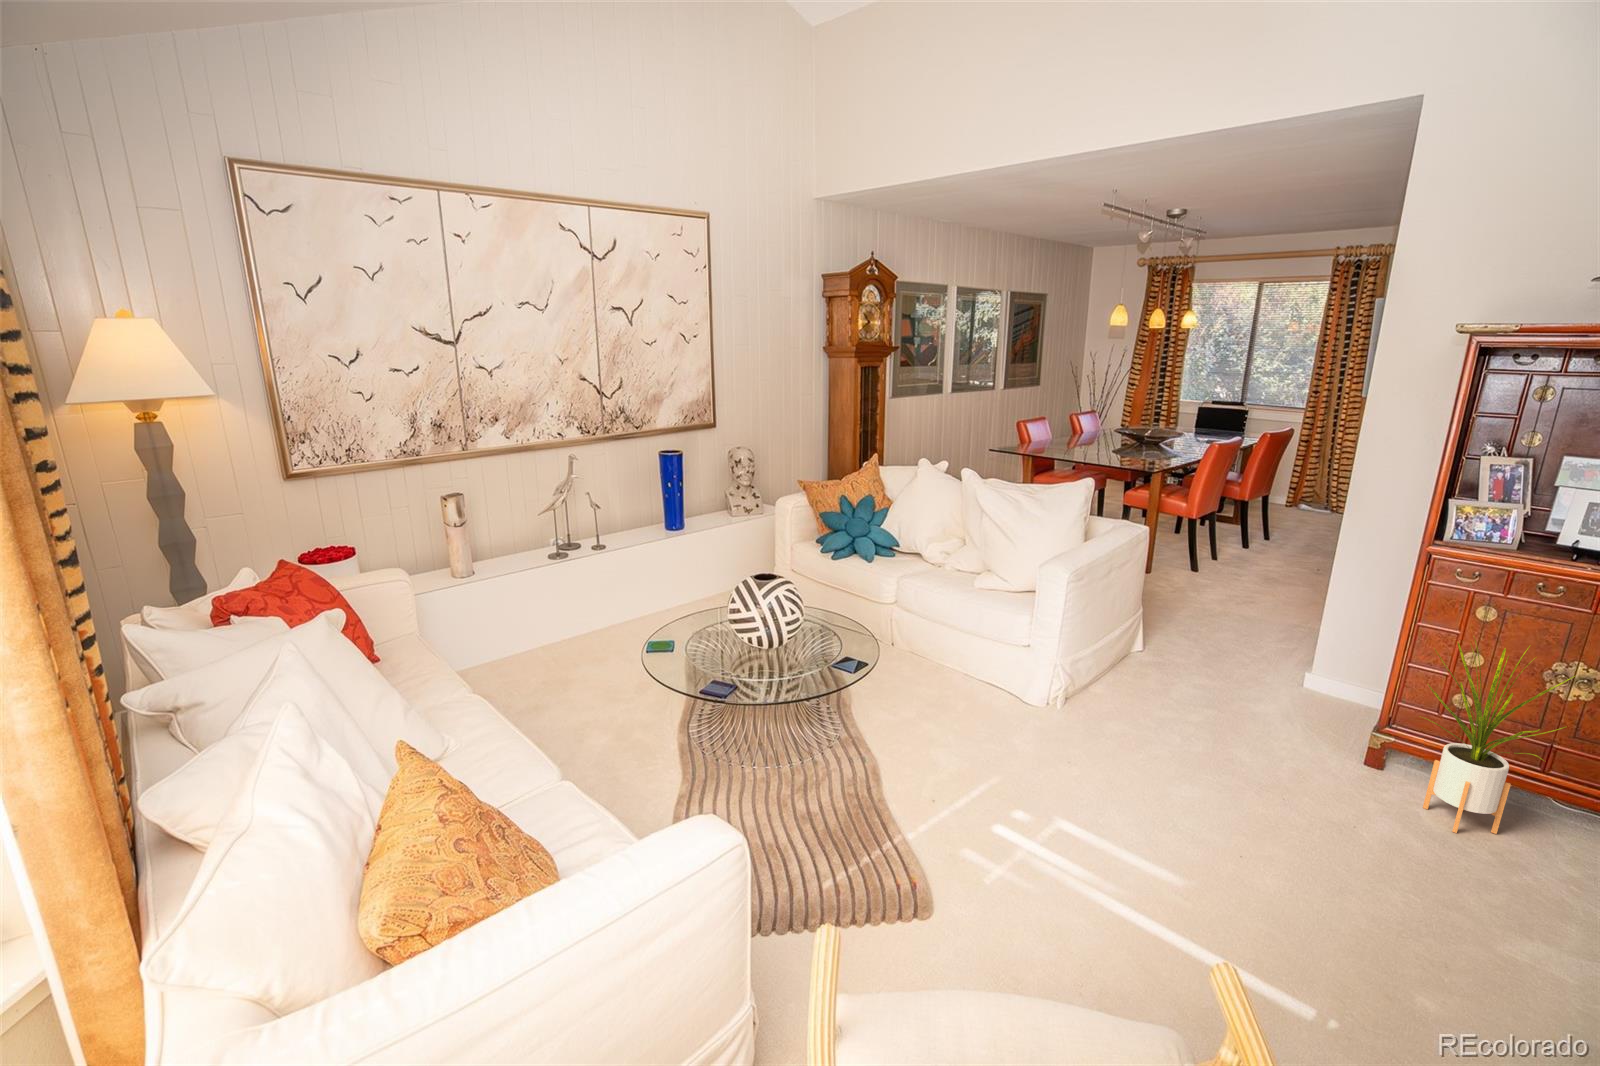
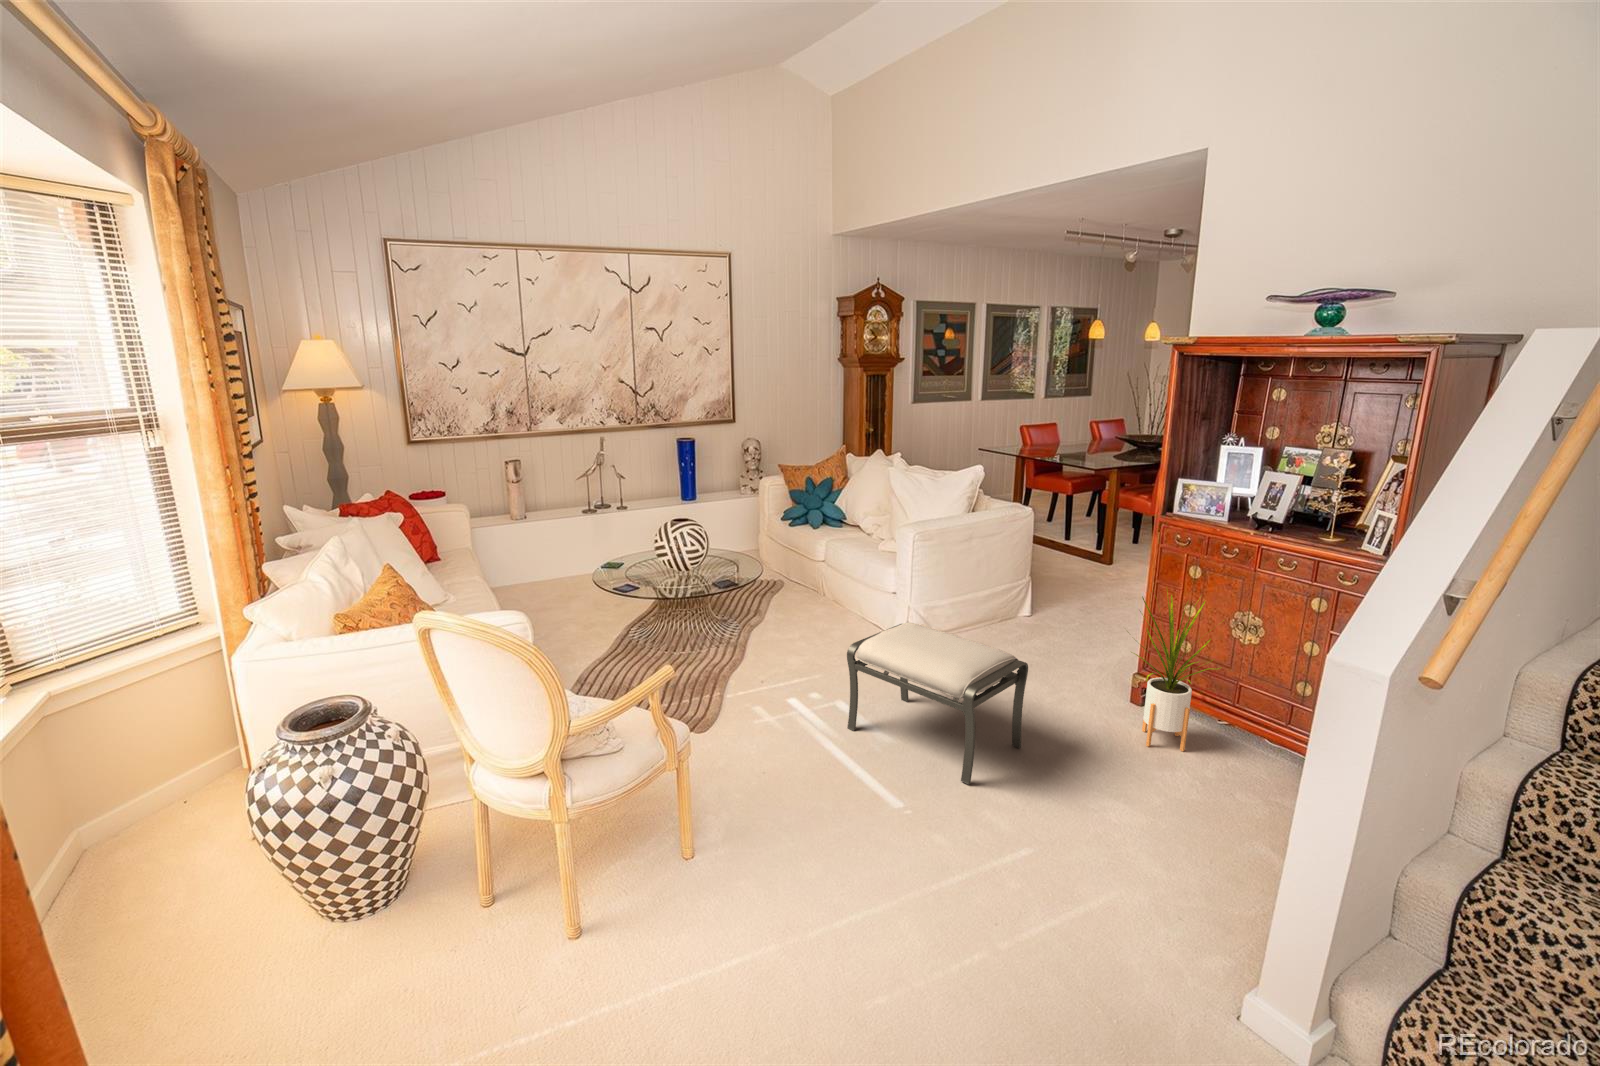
ottoman: none [1108,706,1374,945] -> present [847,623,1028,785]

